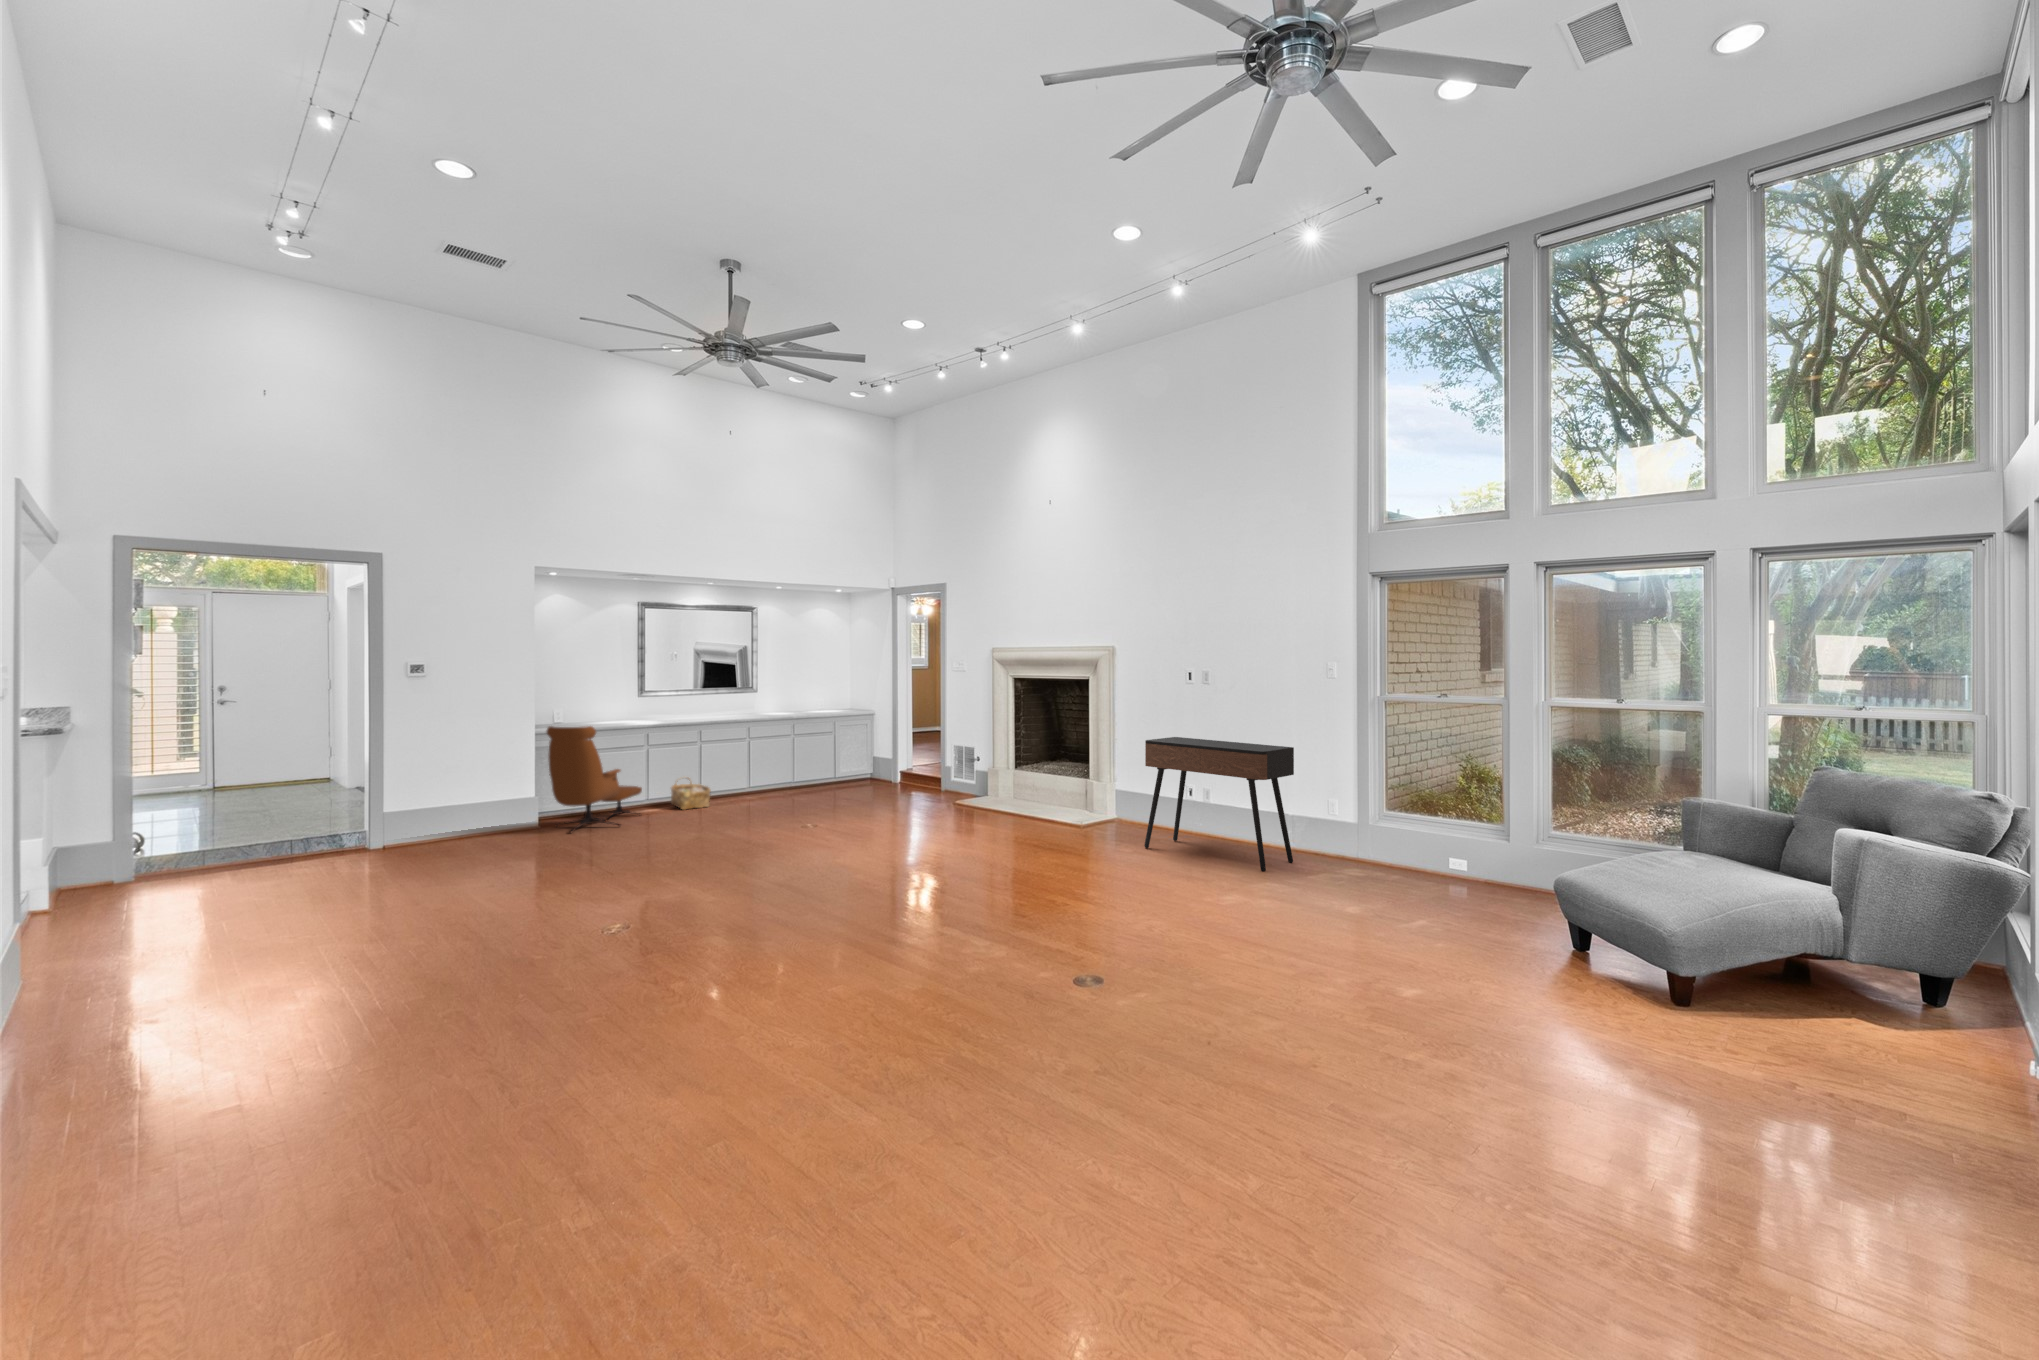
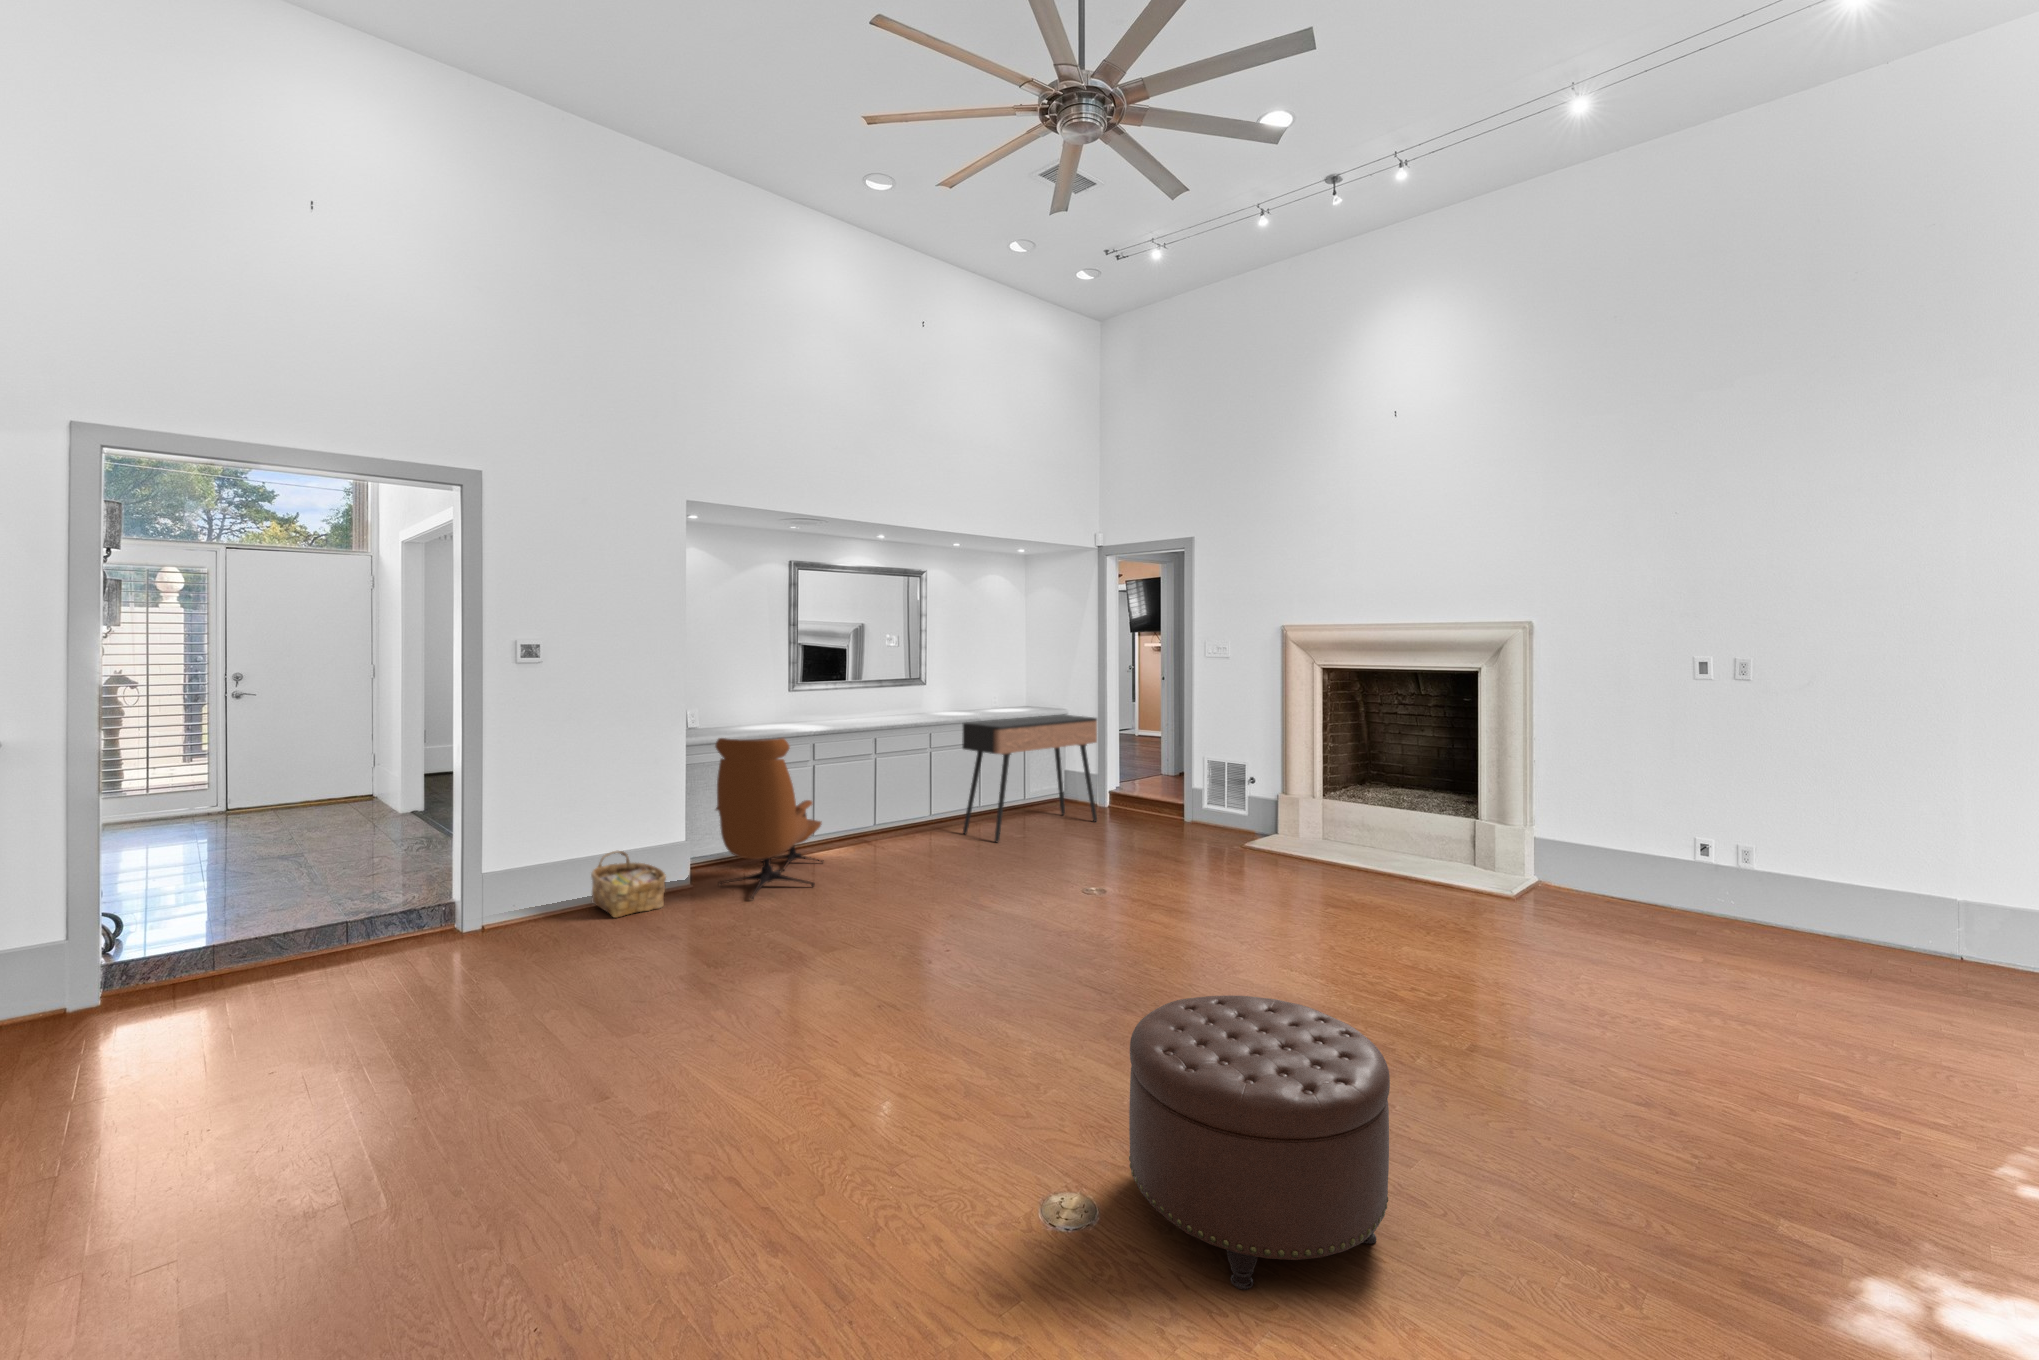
console table: present [1144,737,1294,871] -> present [962,715,1097,843]
woven basket: present [671,778,711,810] -> present [591,851,666,918]
ottoman: none [640,837,764,942] -> present [1129,995,1390,1290]

